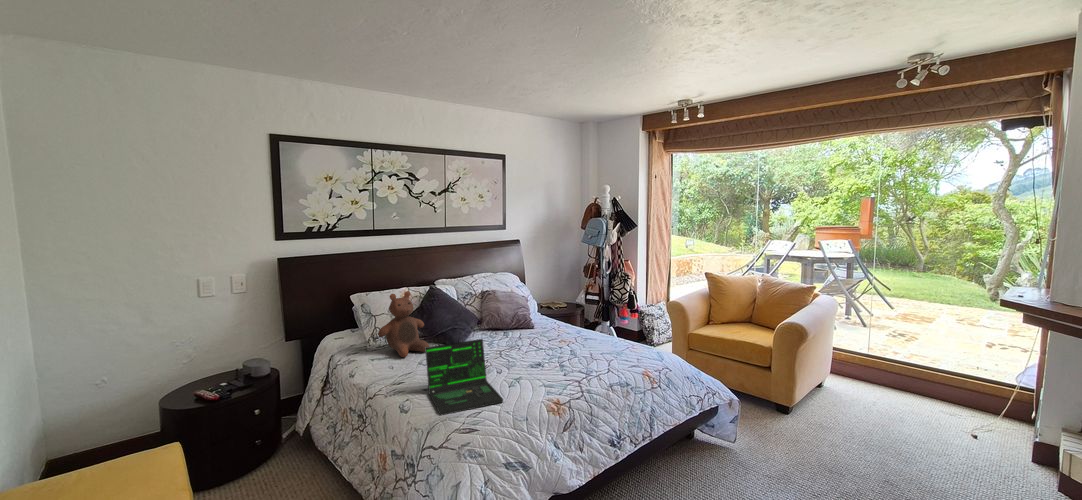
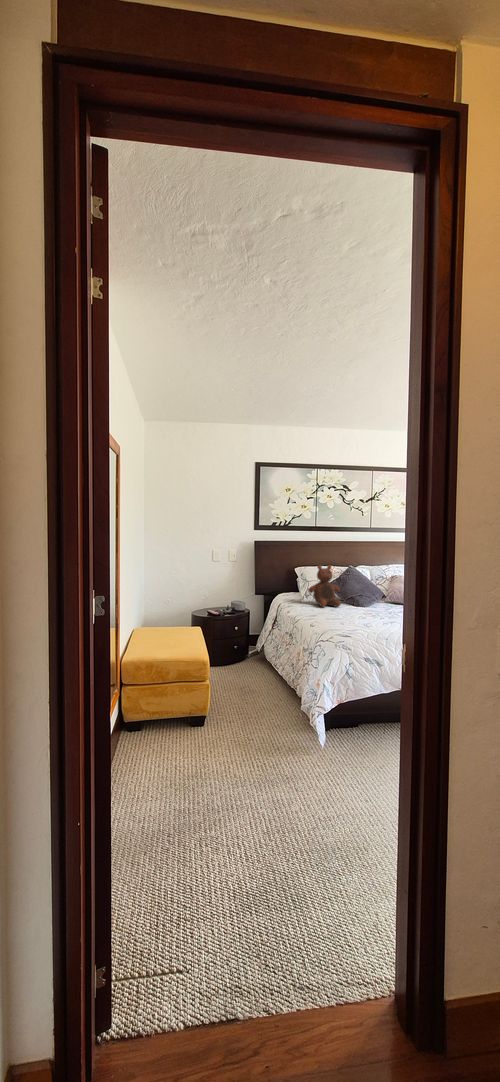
laptop: present [425,339,503,416] -> none [330,592,379,630]

